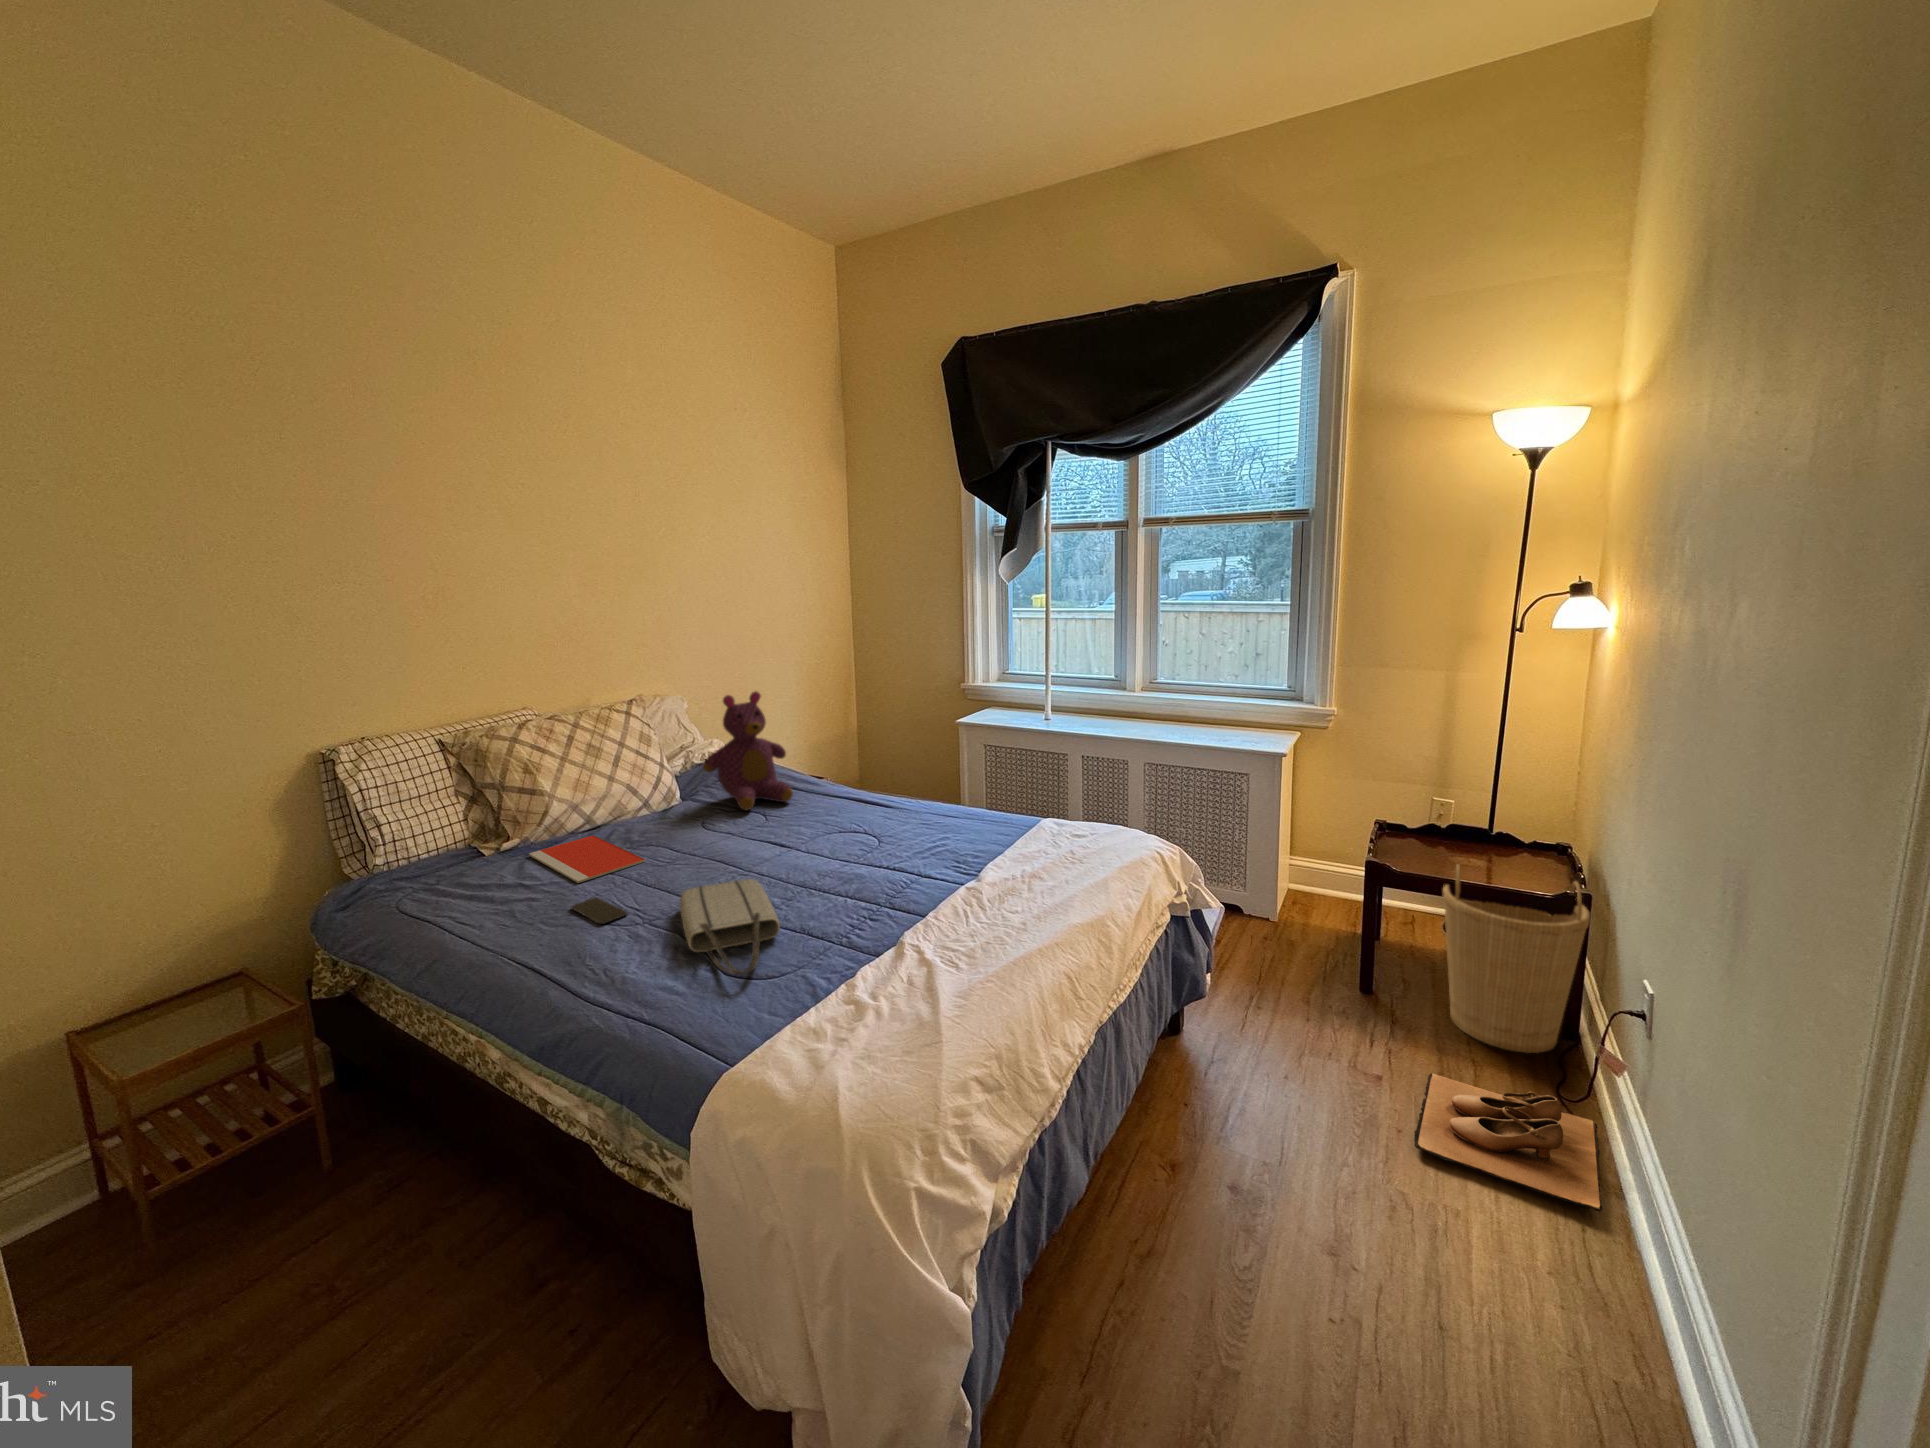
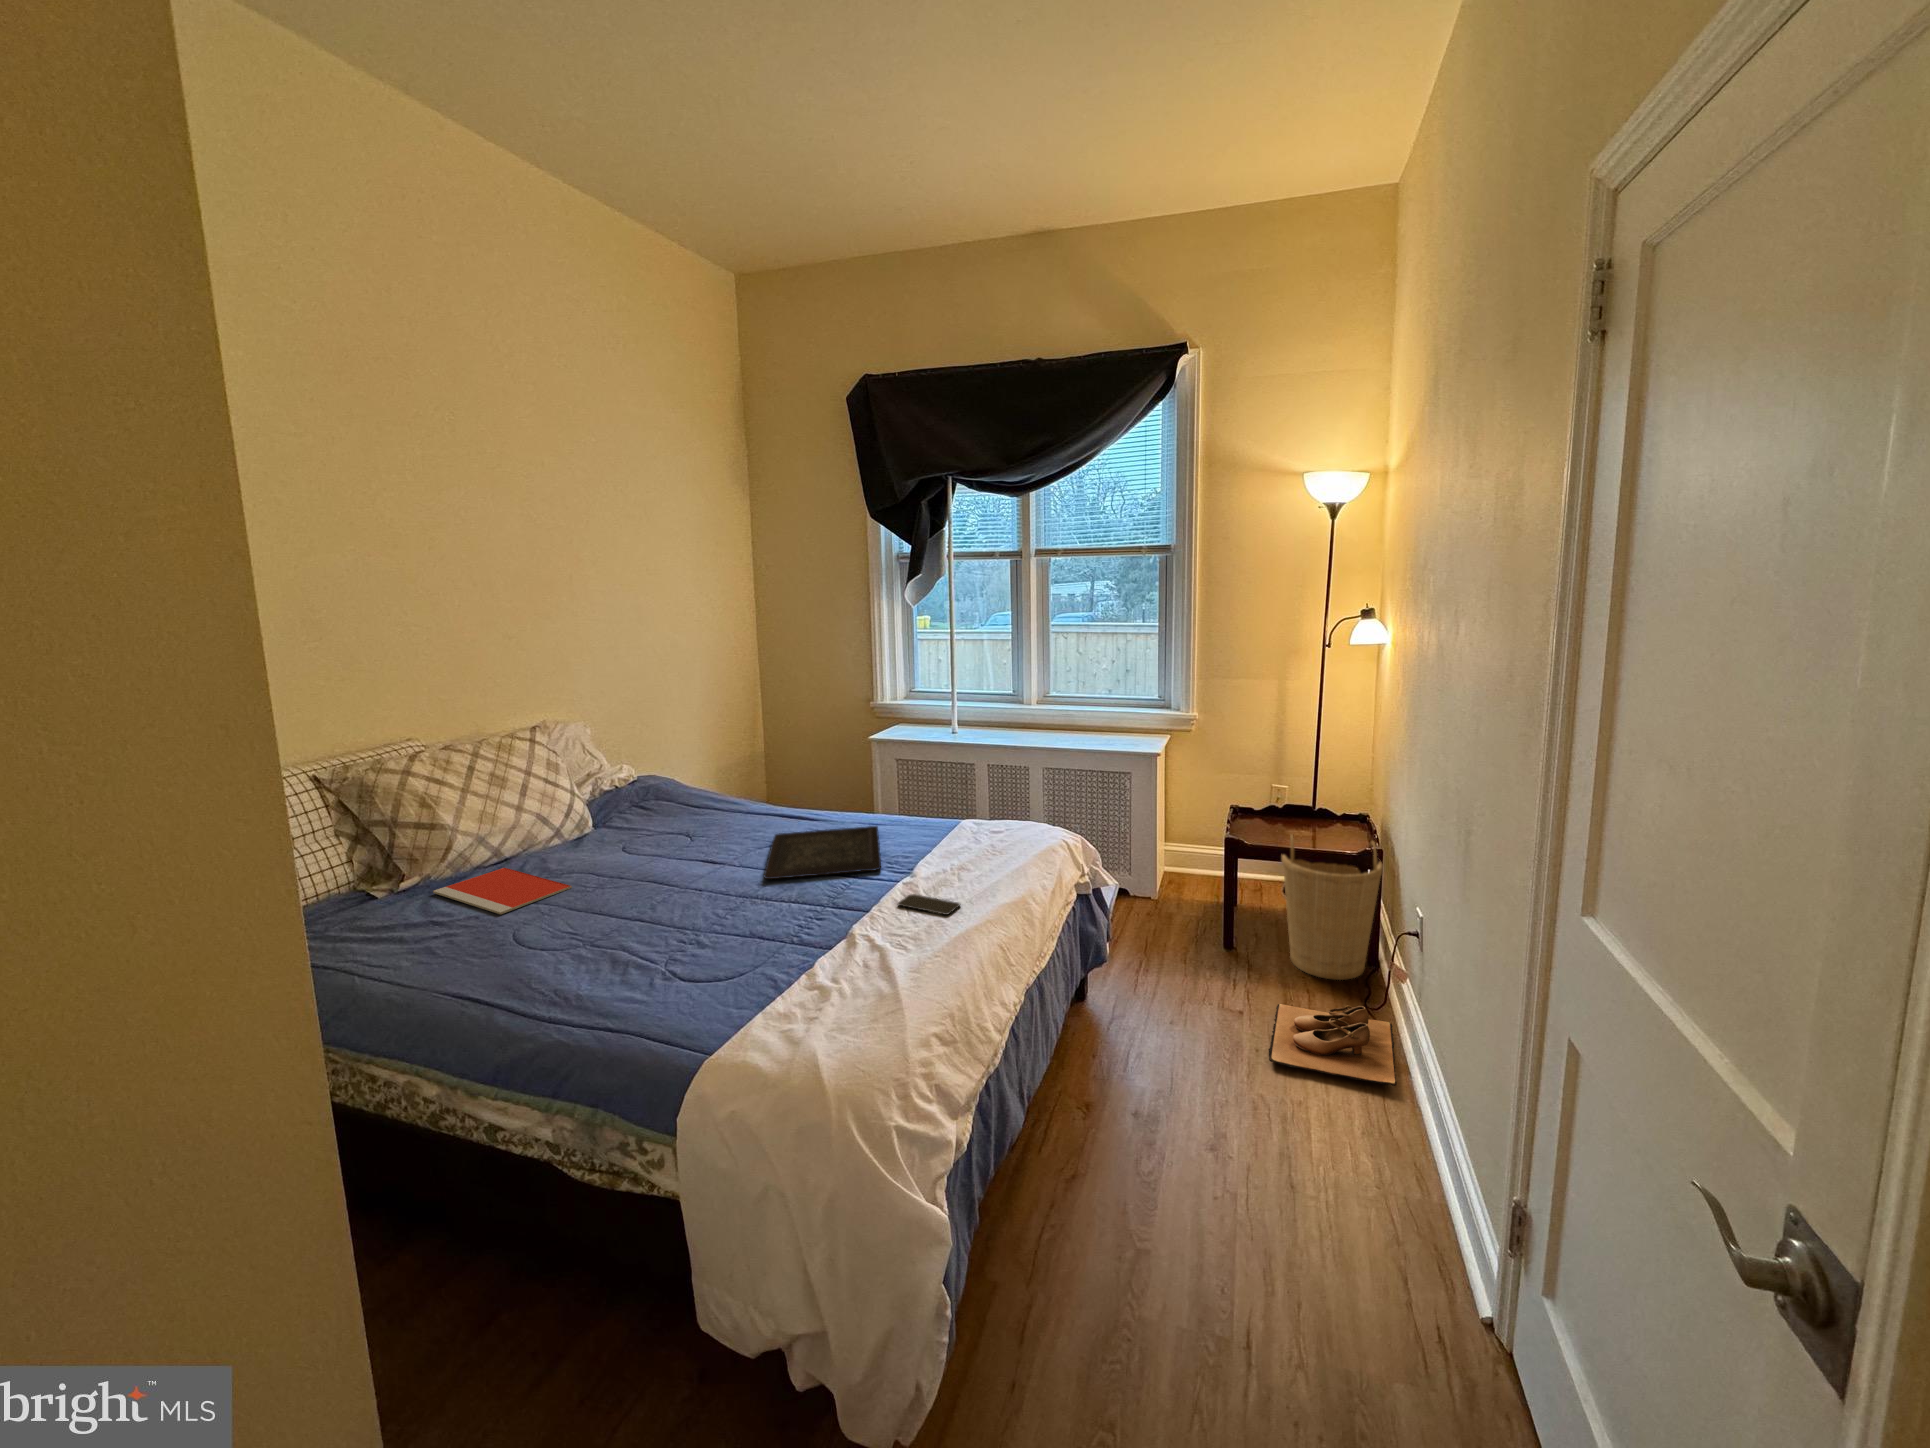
teddy bear: present [703,691,793,810] -> none [622,714,718,832]
tray: none [824,819,950,870] -> present [764,826,881,879]
tote bag: present [680,879,780,975] -> none [623,893,733,977]
smartphone: present [571,897,627,924] -> present [898,894,960,915]

